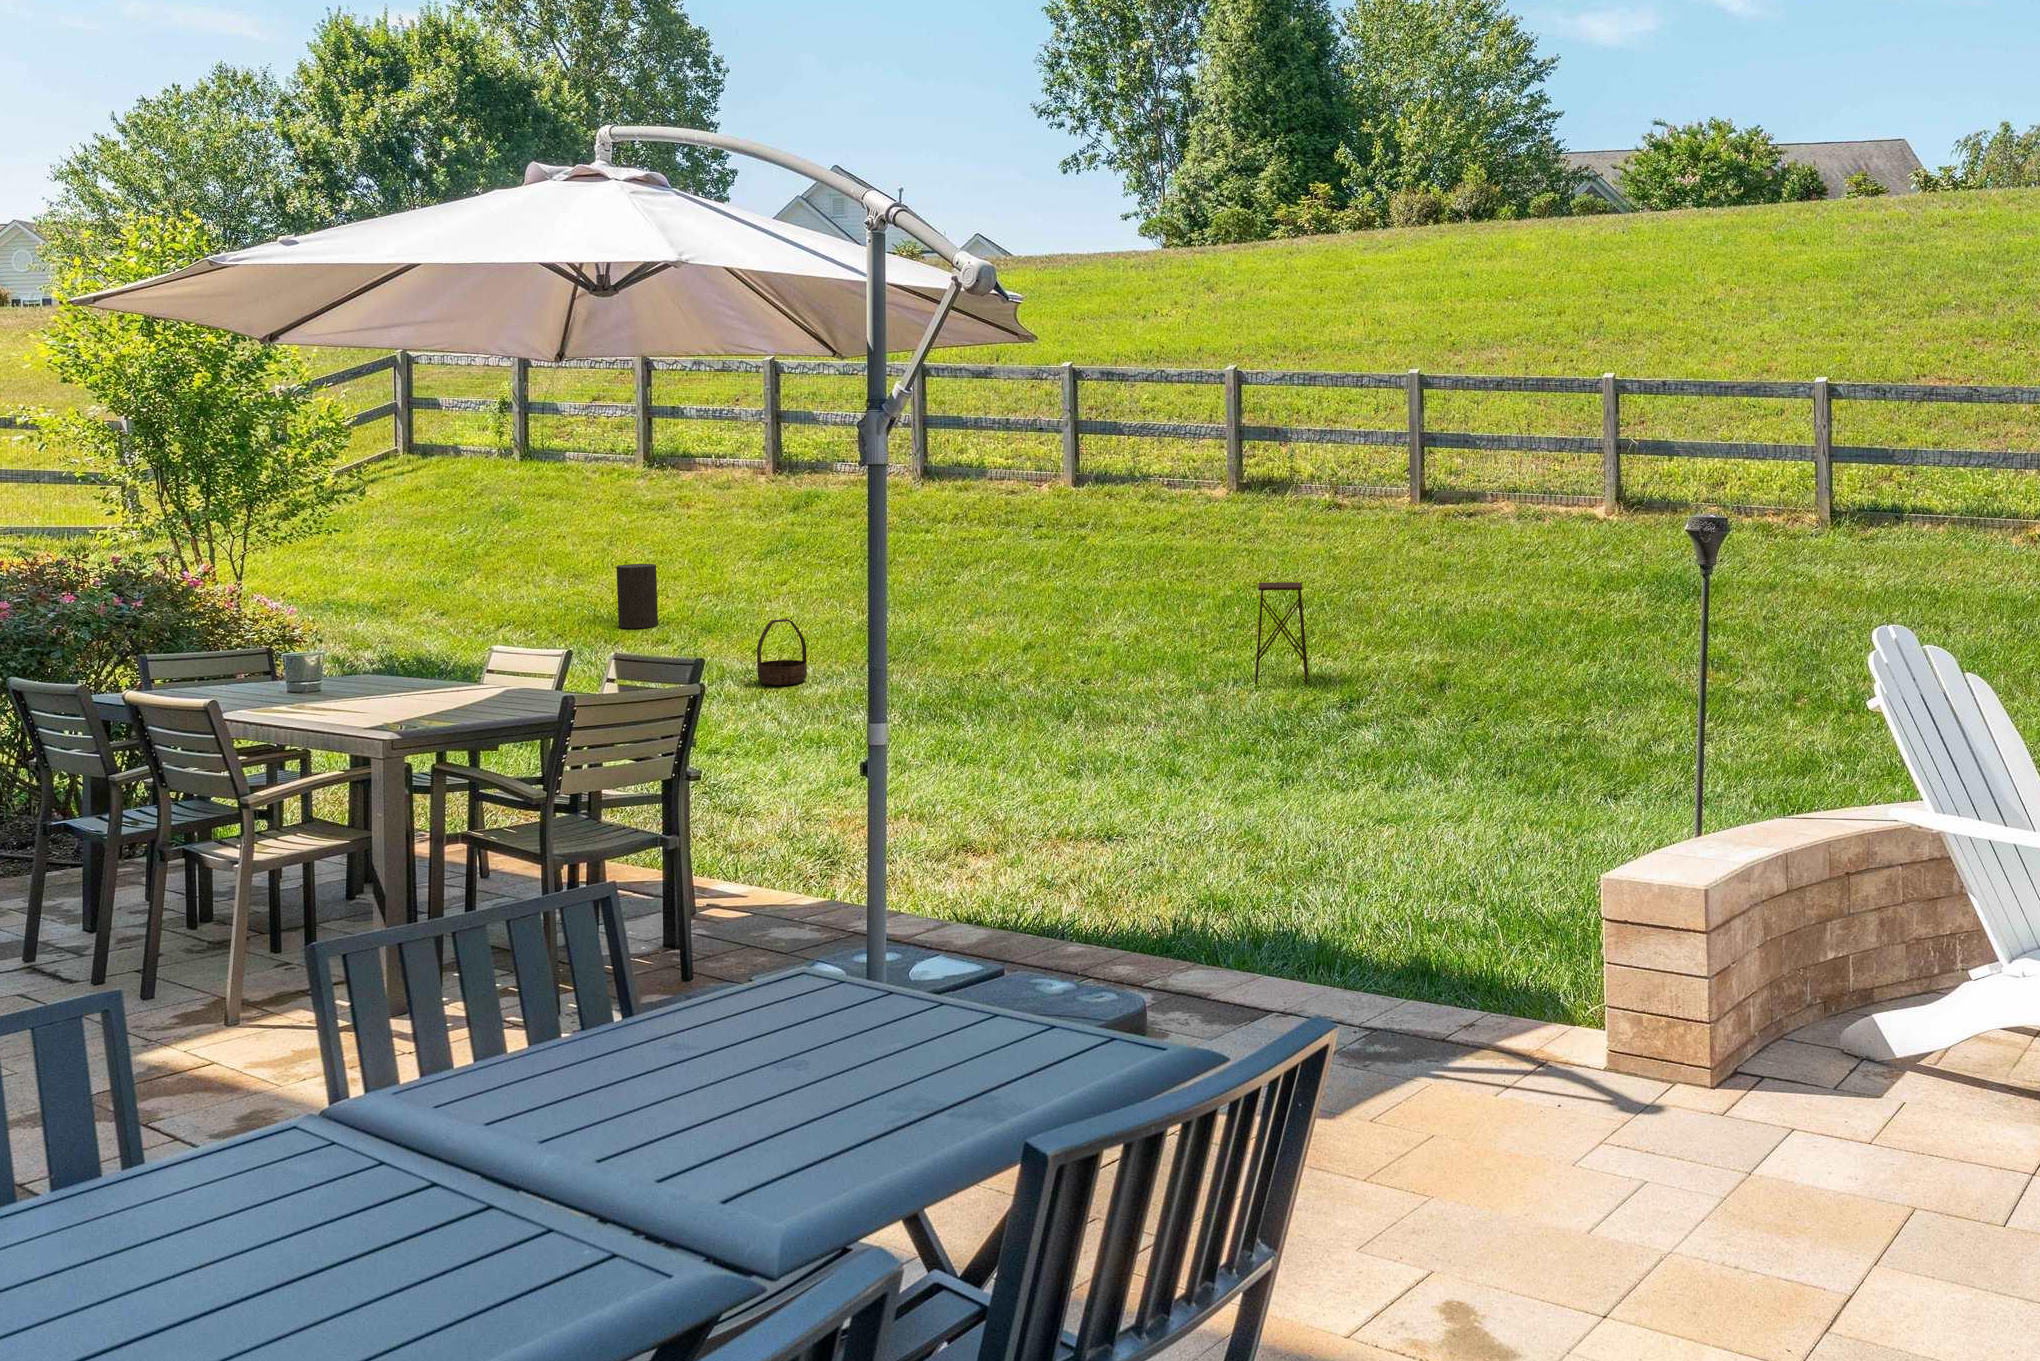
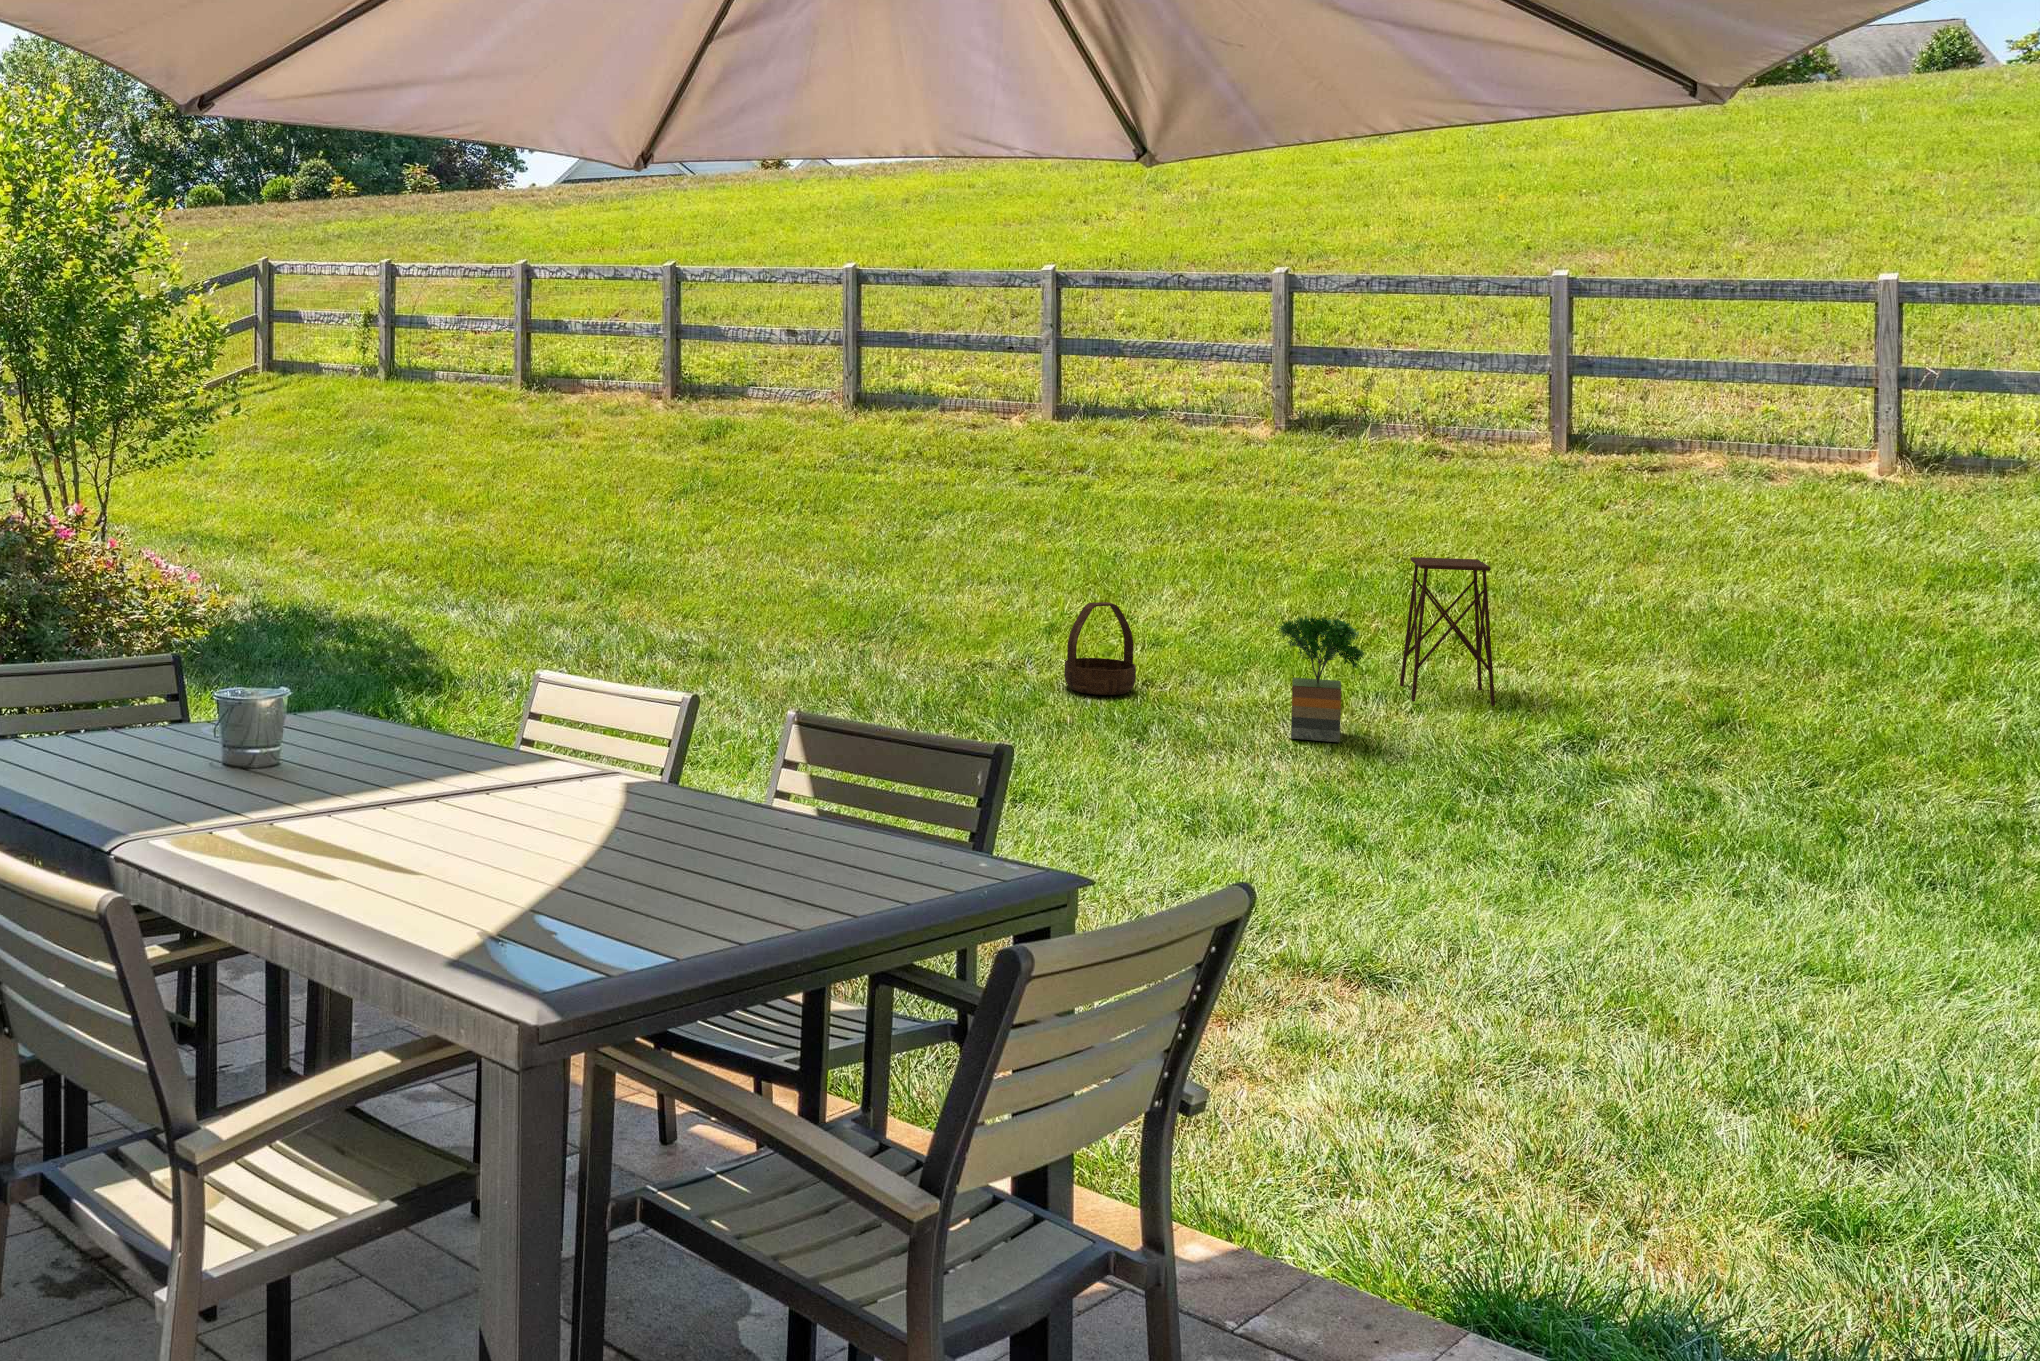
stool: present [617,564,658,628] -> none [513,501,558,578]
basket: present [757,619,807,685] -> present [1064,602,1136,695]
potted tree: none [1149,625,1207,713] -> present [1278,616,1365,742]

